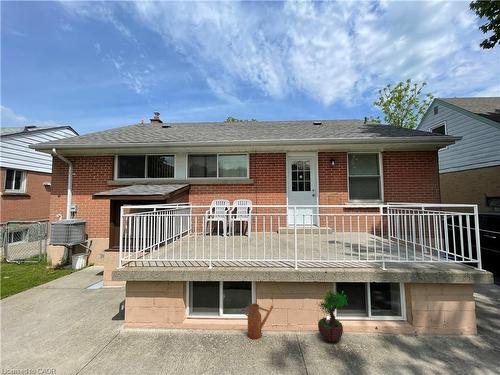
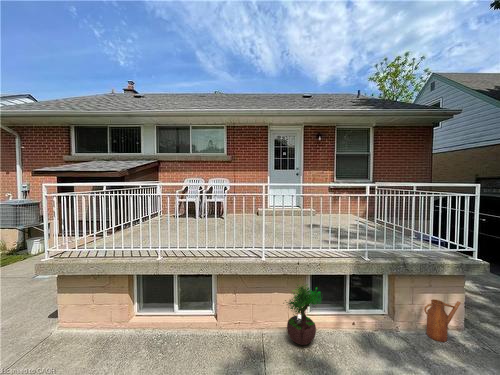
watering can: present [244,304,273,339] -> present [424,299,460,342]

